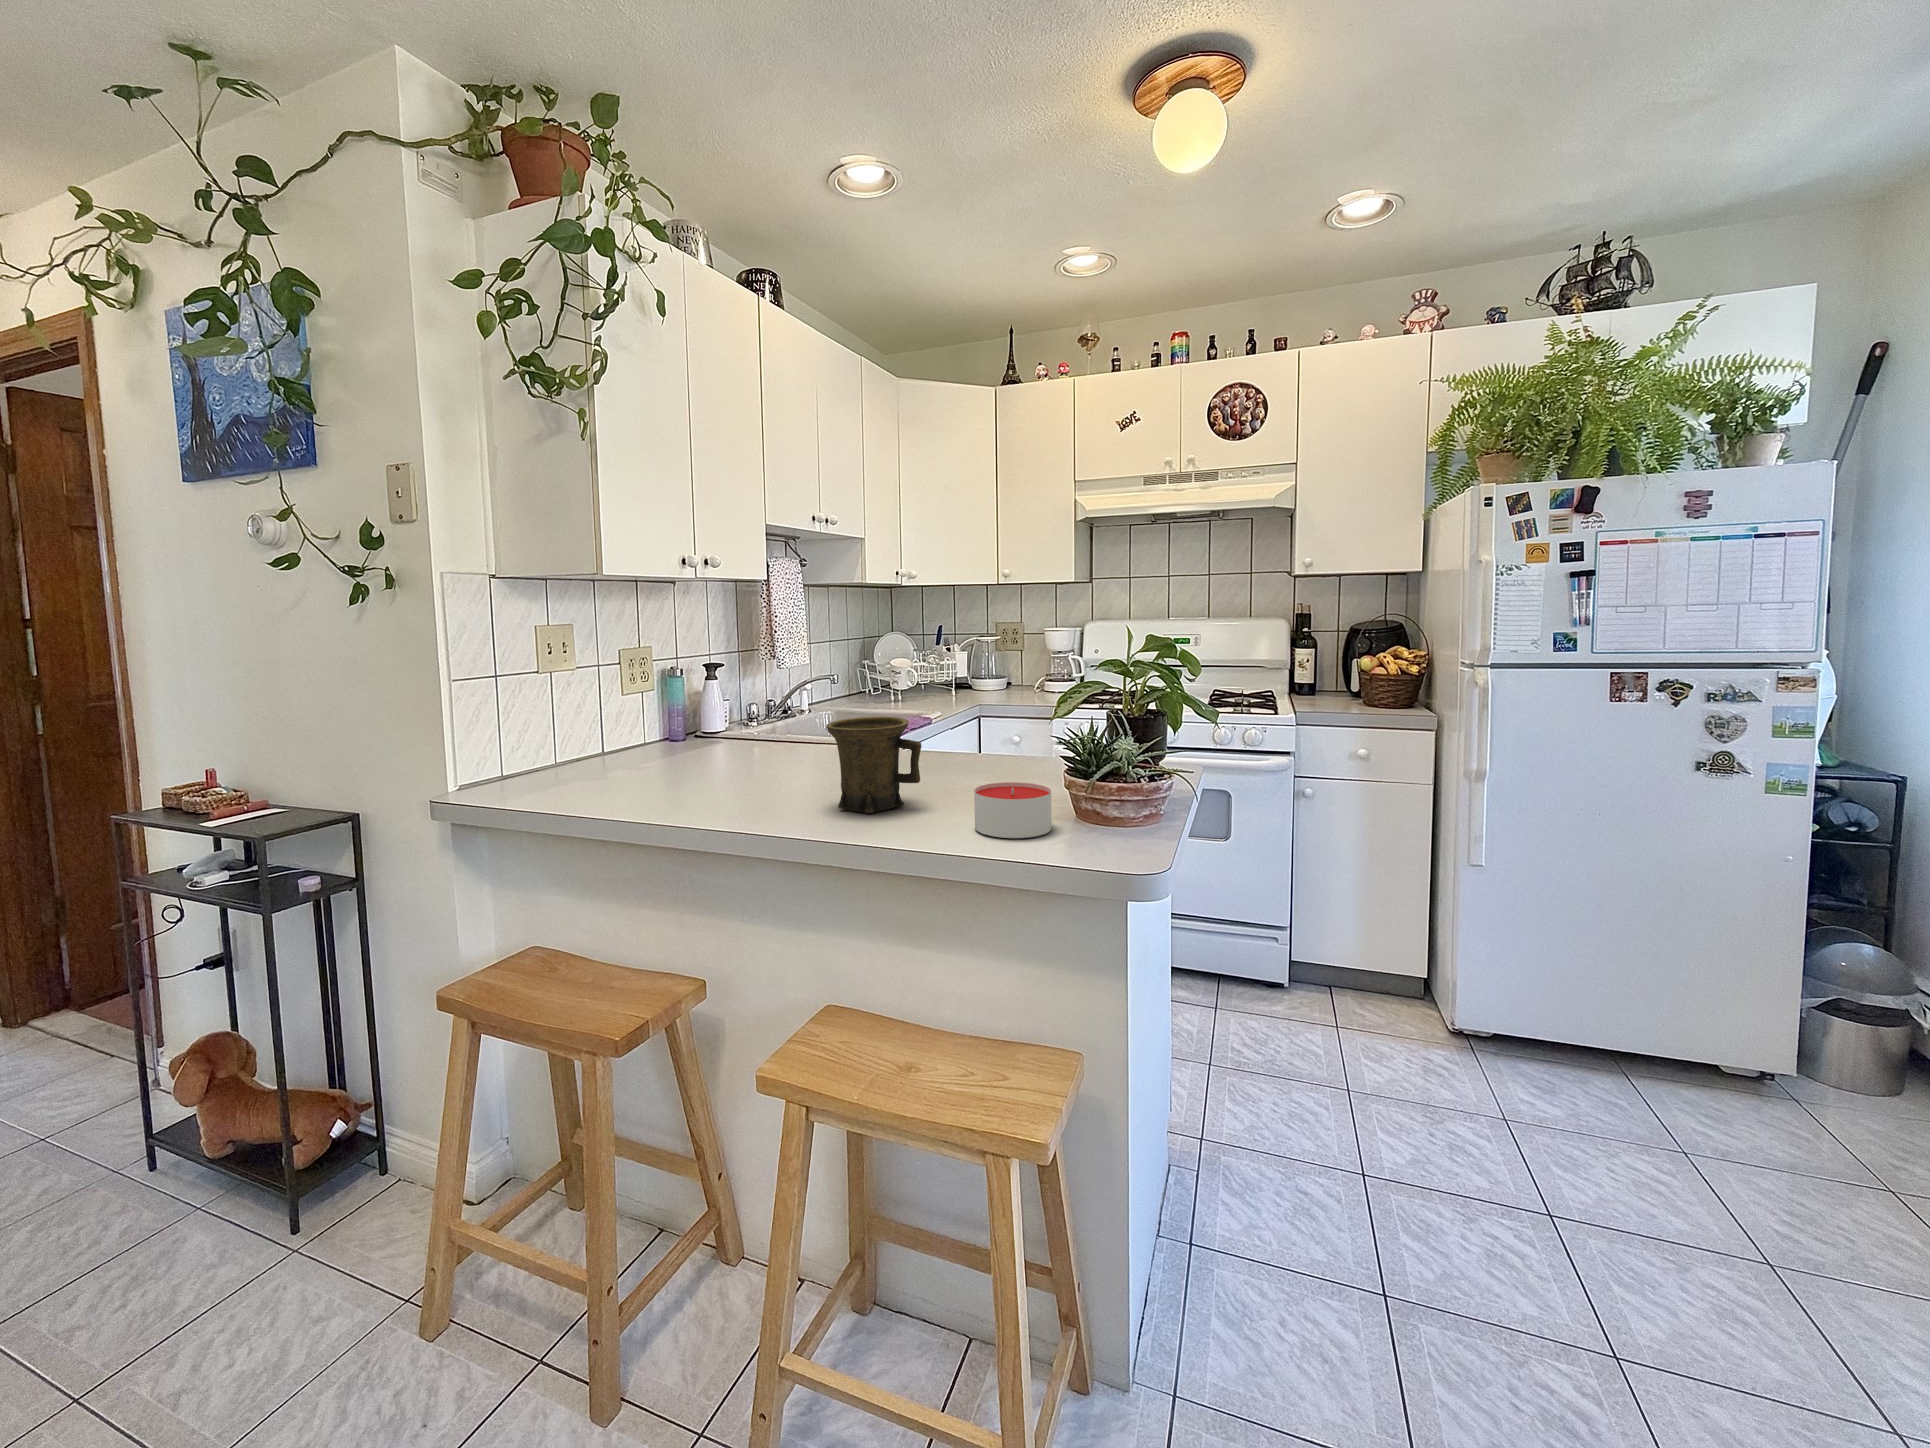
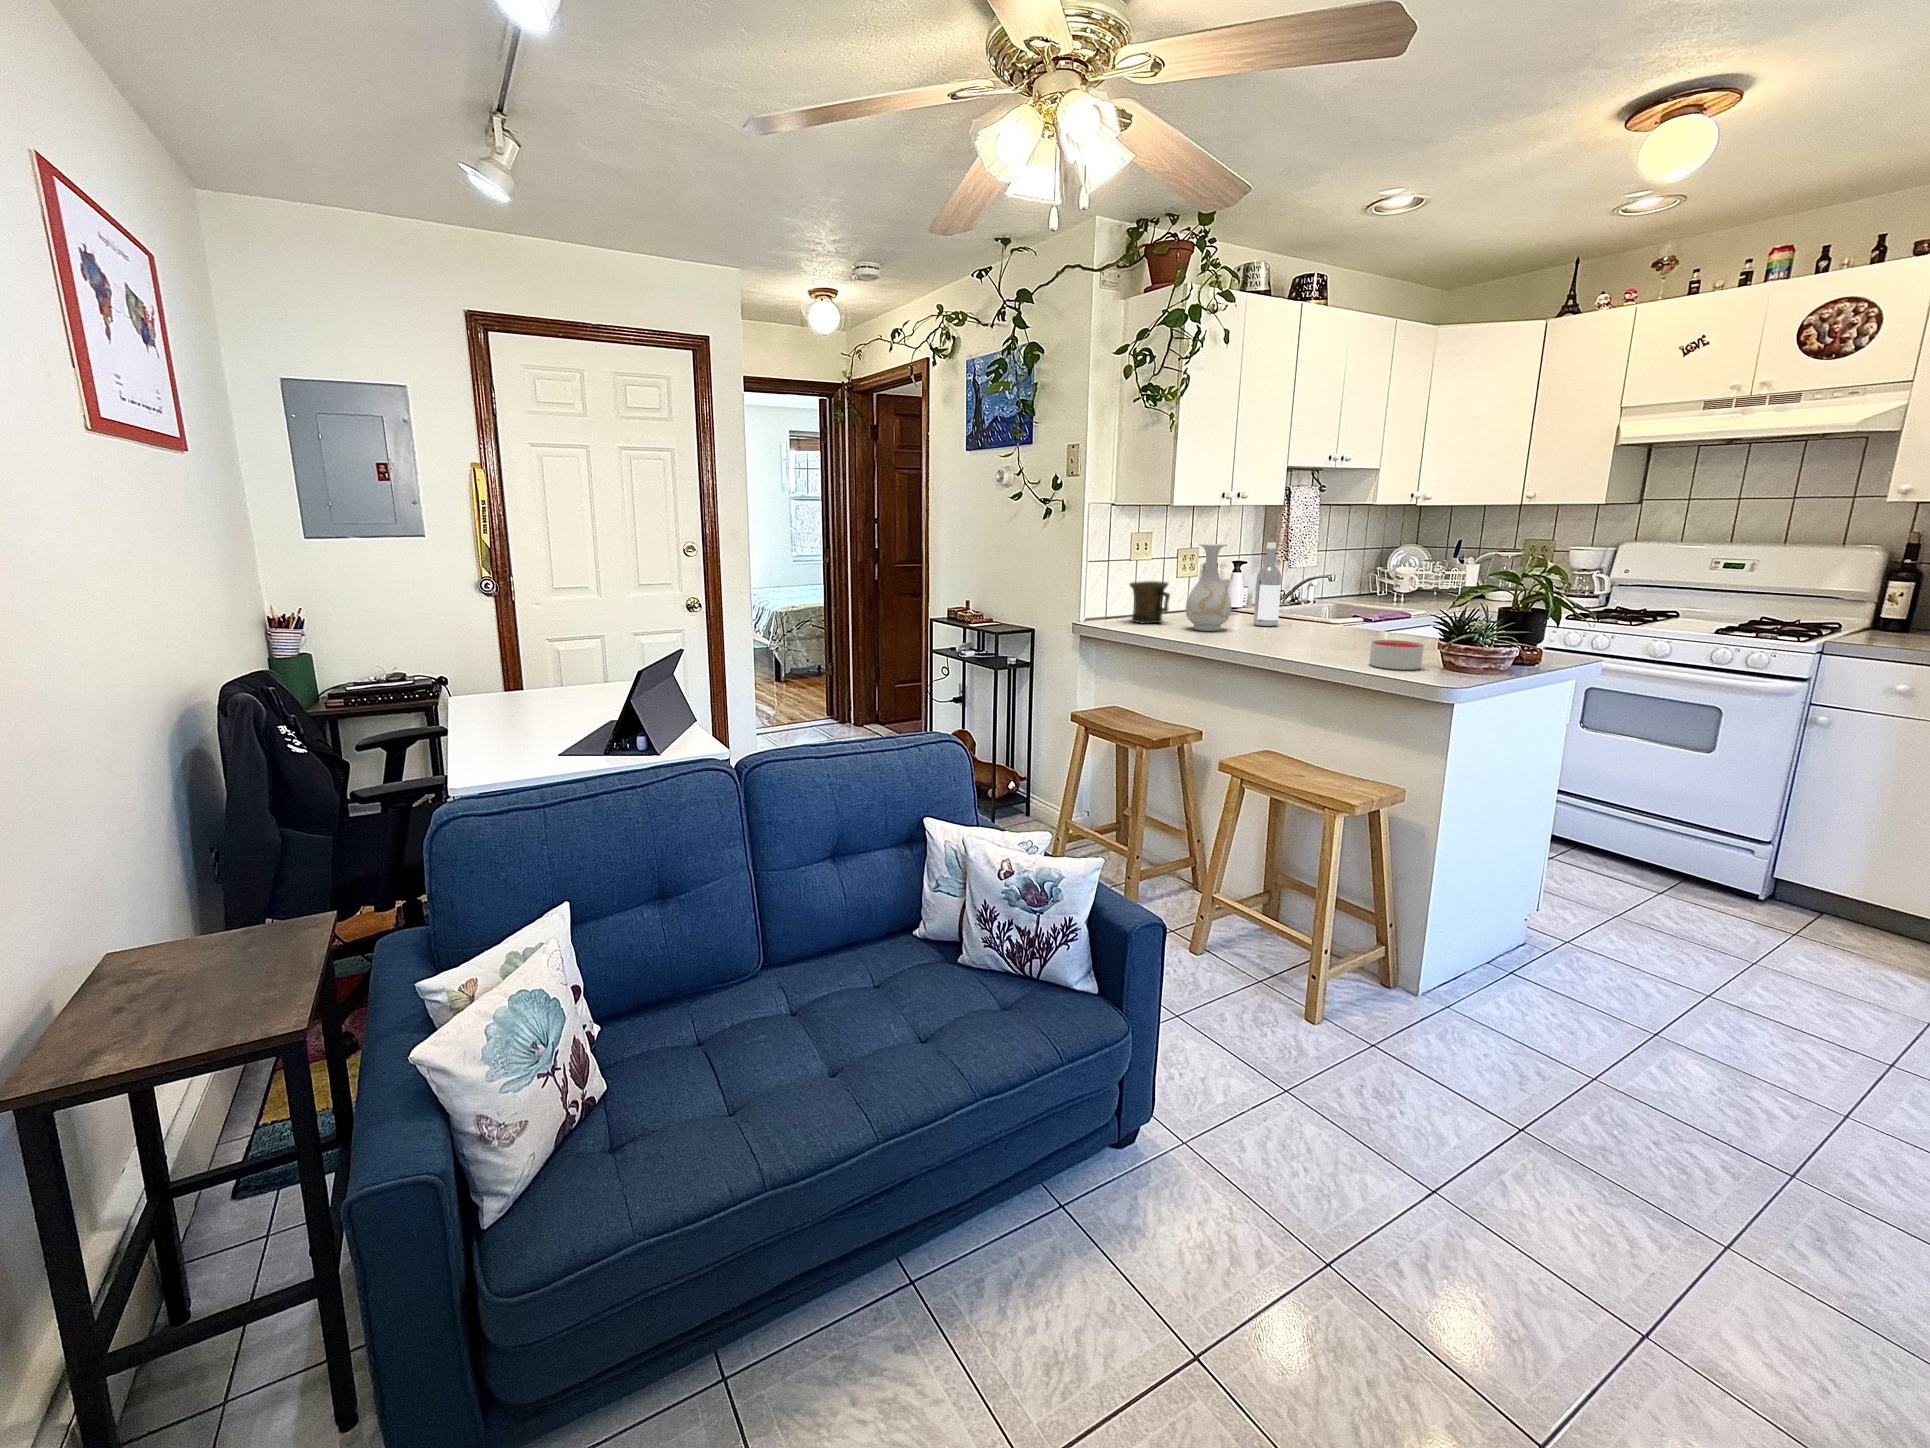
wine bottle: none [750,632,788,763] -> present [1254,542,1281,626]
vase: none [645,637,721,786] -> present [1186,544,1231,631]
mug: present [826,717,921,813] -> present [1130,581,1170,623]

